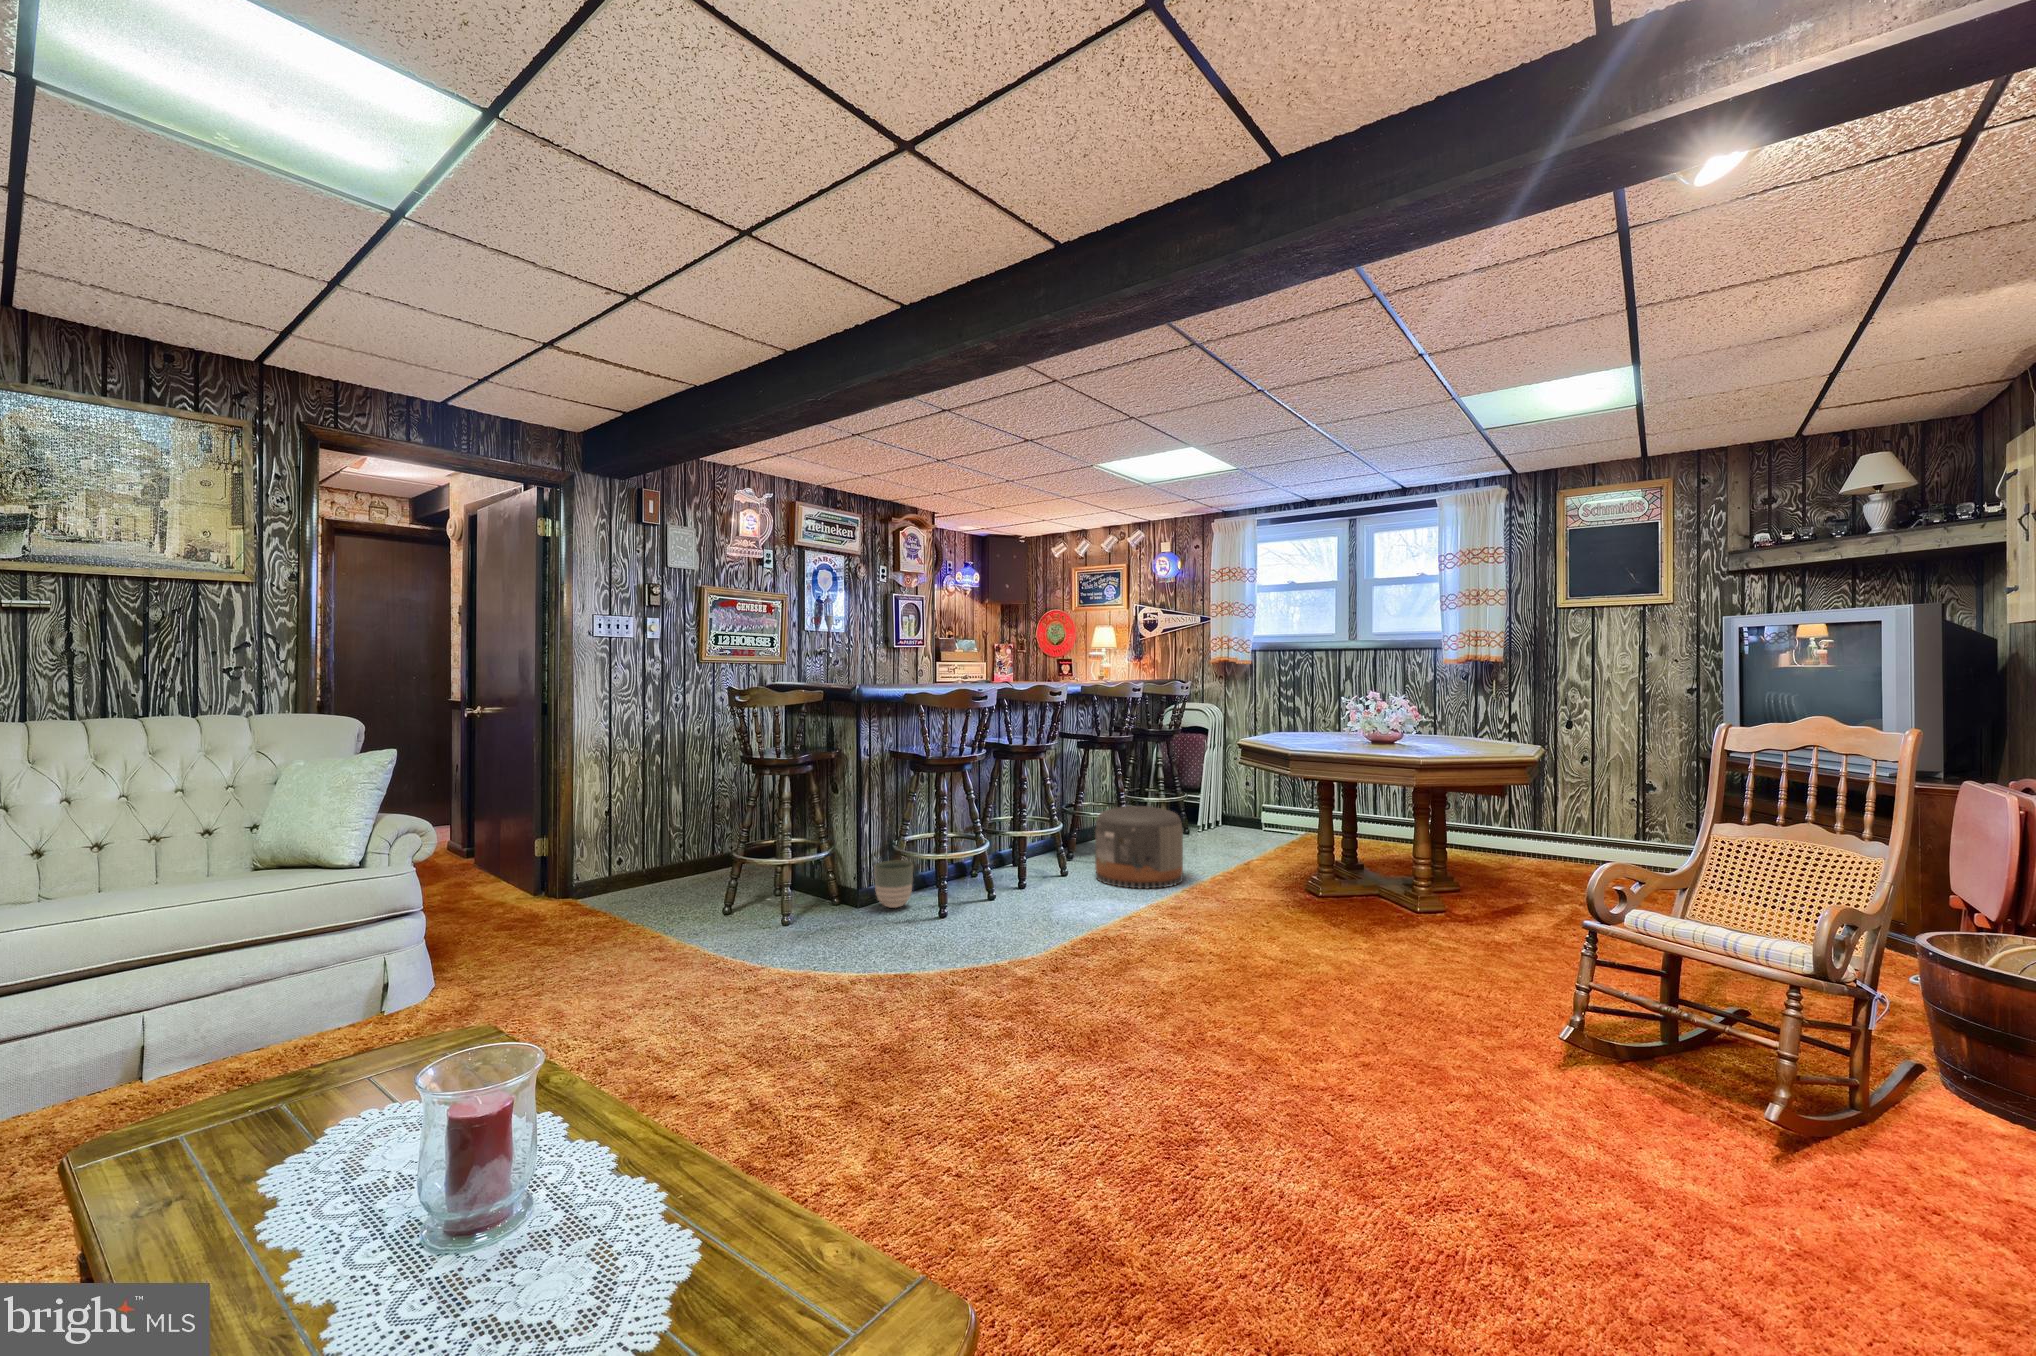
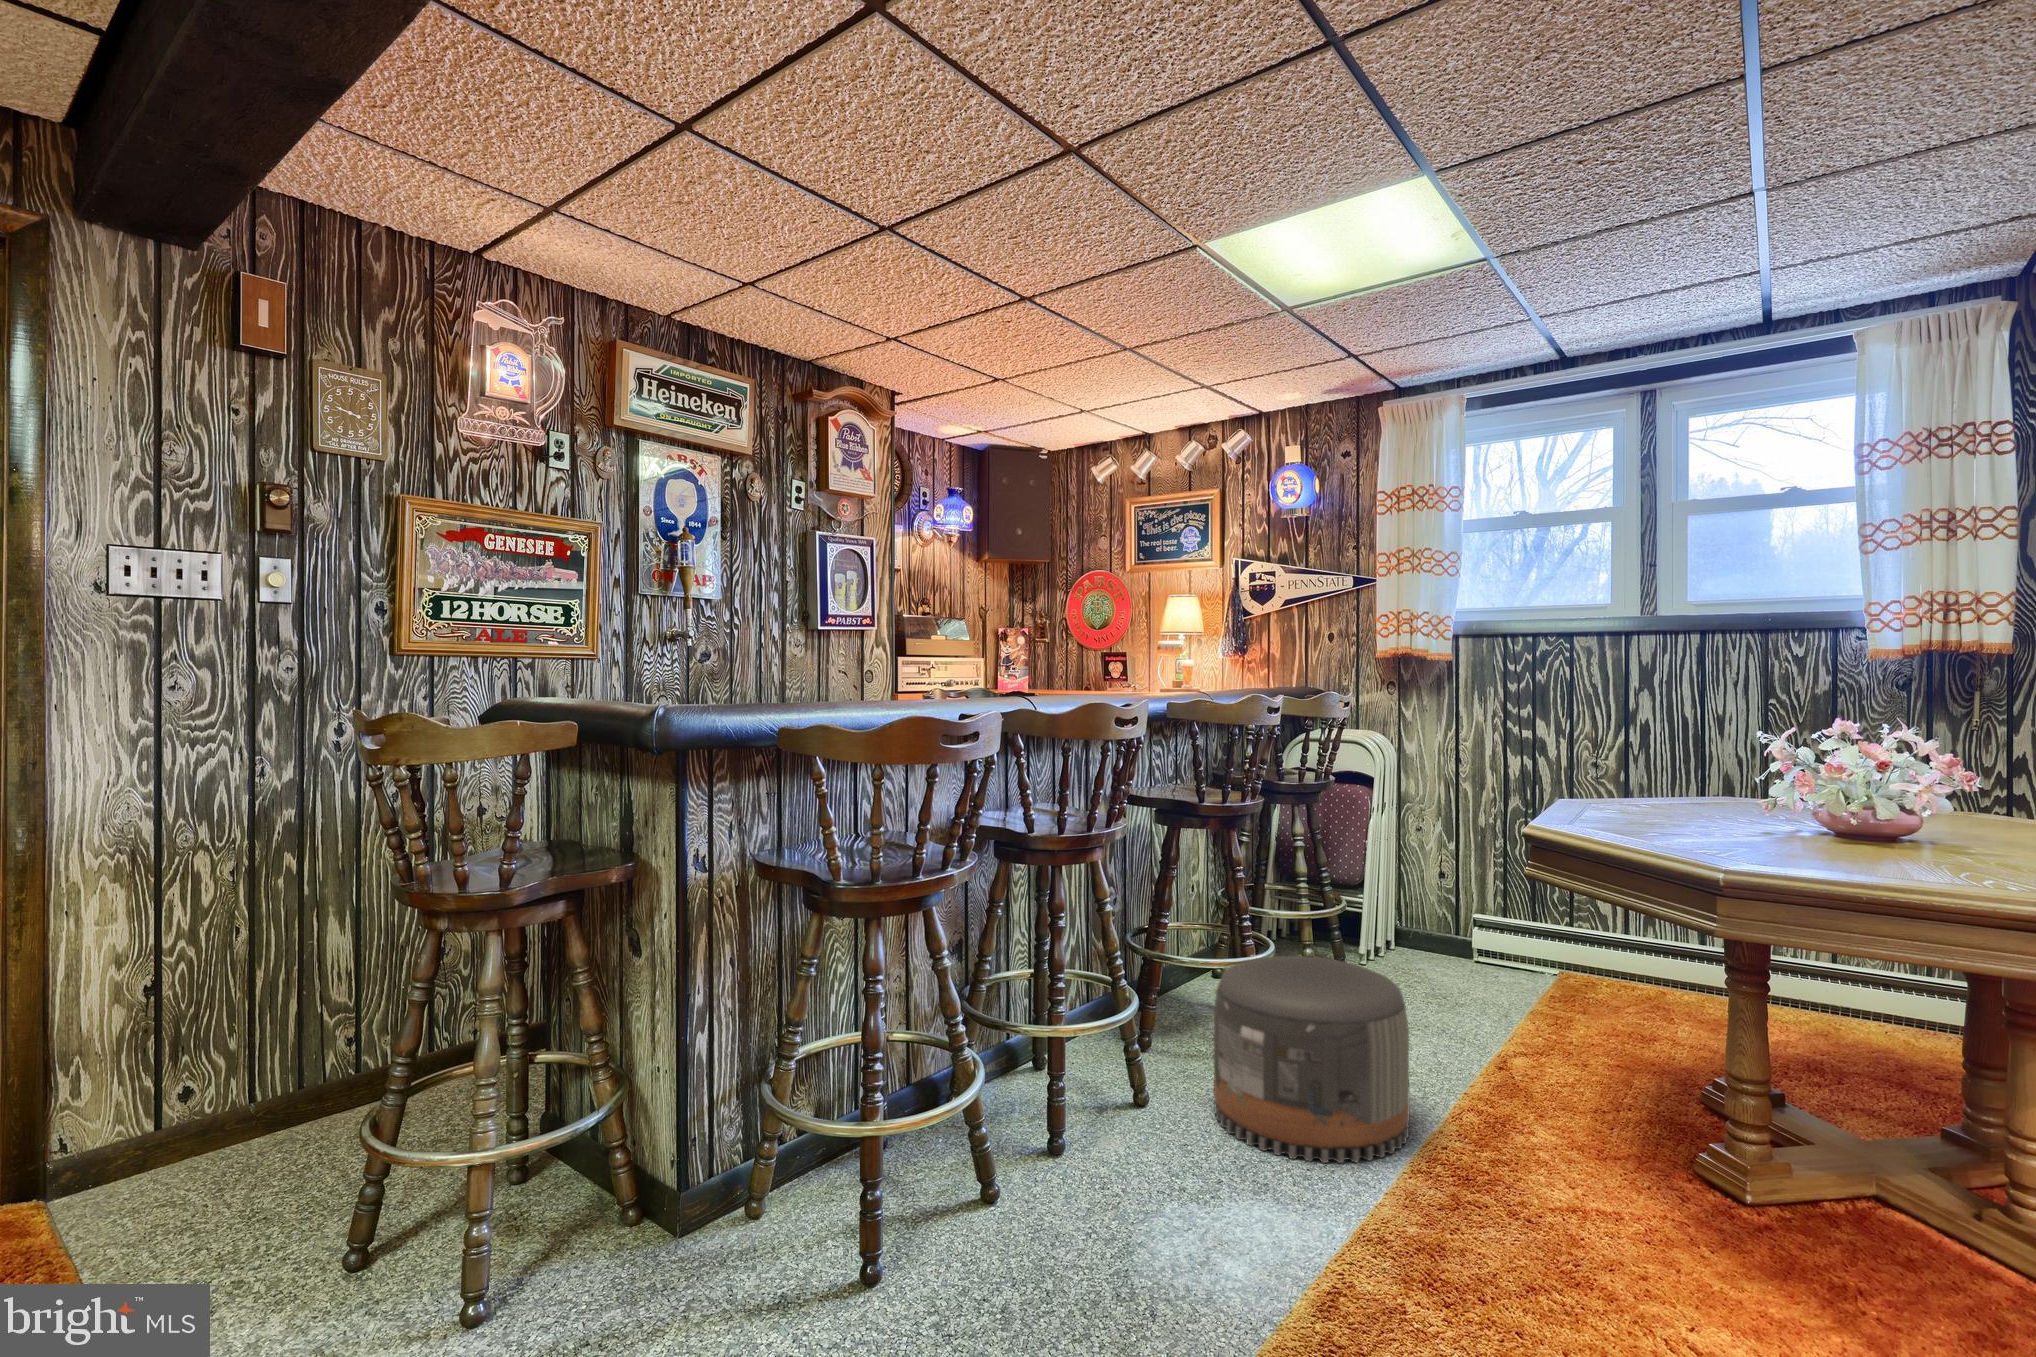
planter: present [874,861,913,908] -> none [704,1120,801,1250]

